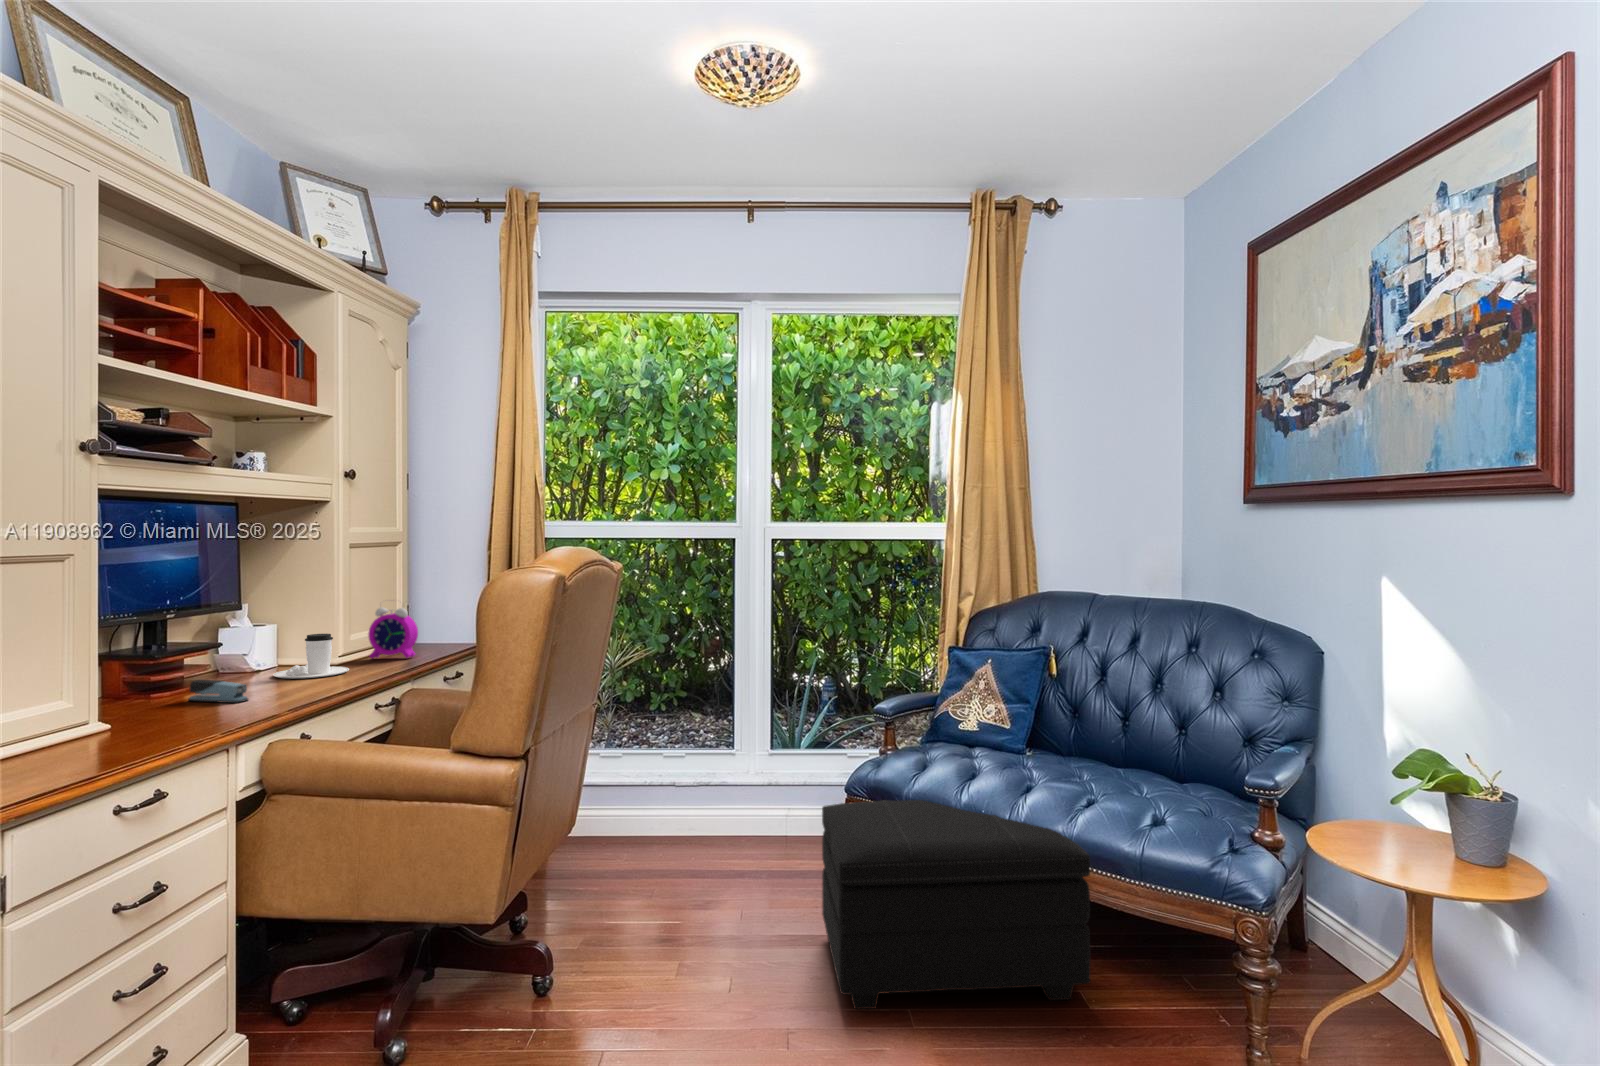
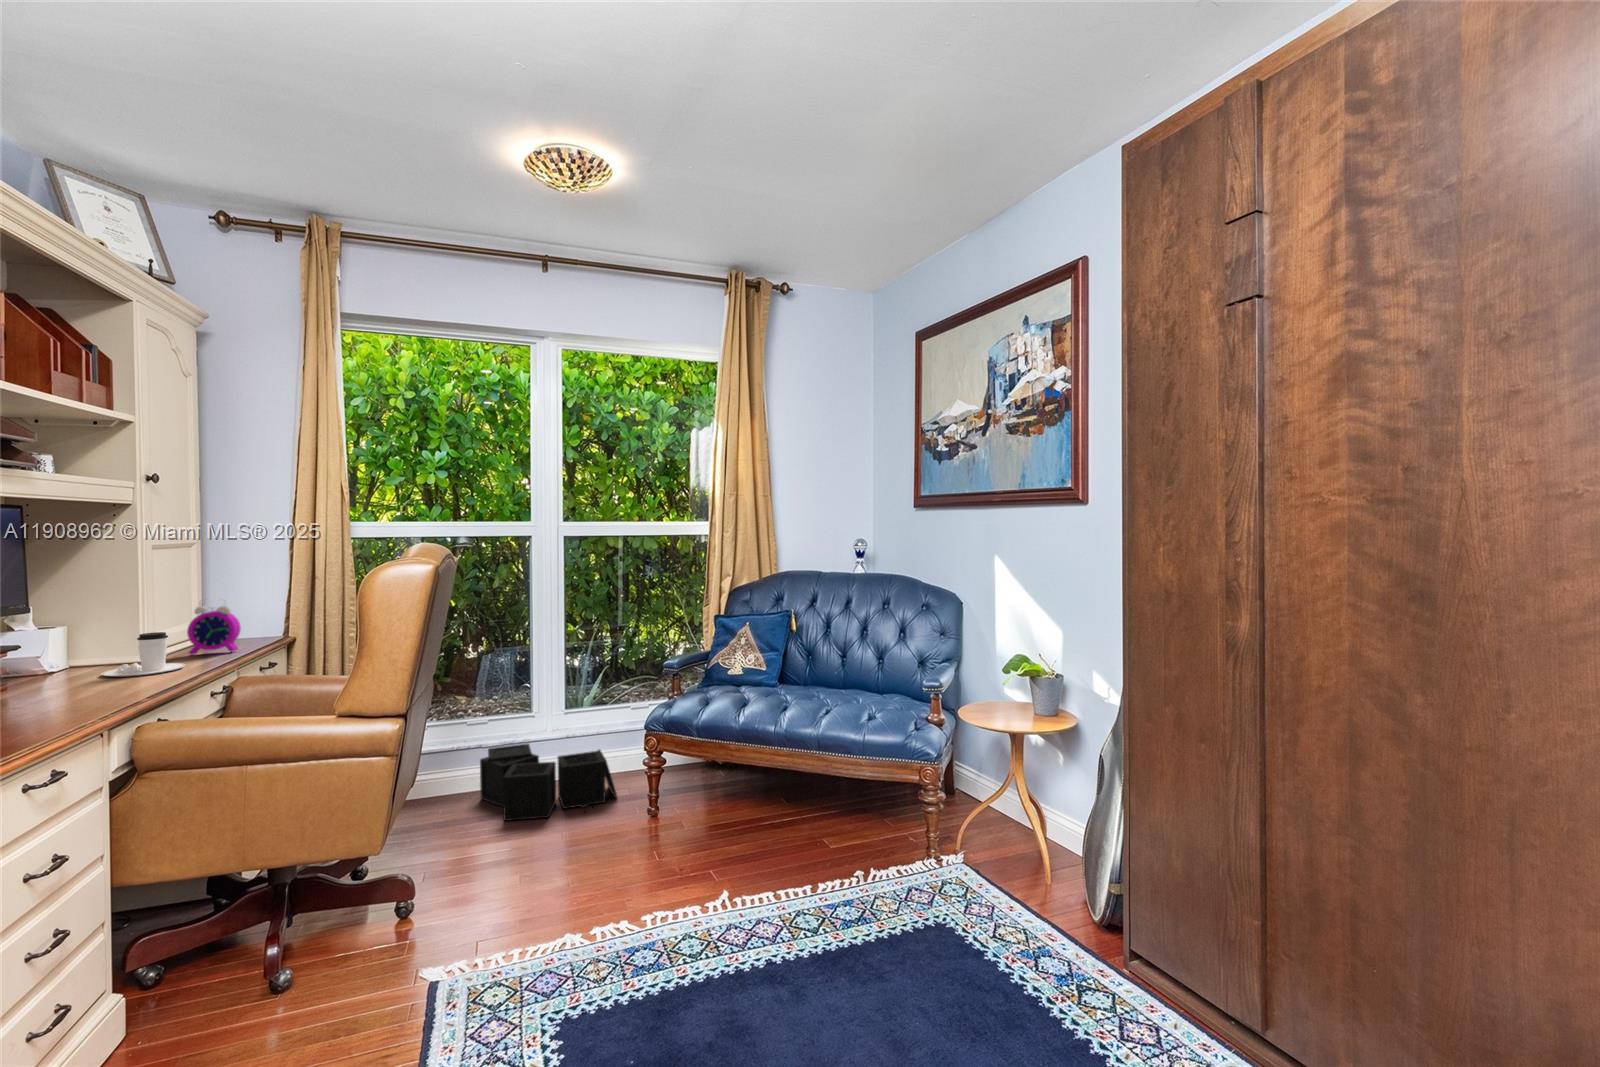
stapler: present [188,680,248,703] -> none [40,680,114,702]
storage bin: none [664,788,815,887] -> present [480,744,617,821]
footstool: present [822,800,1090,1009] -> none [636,719,833,878]

